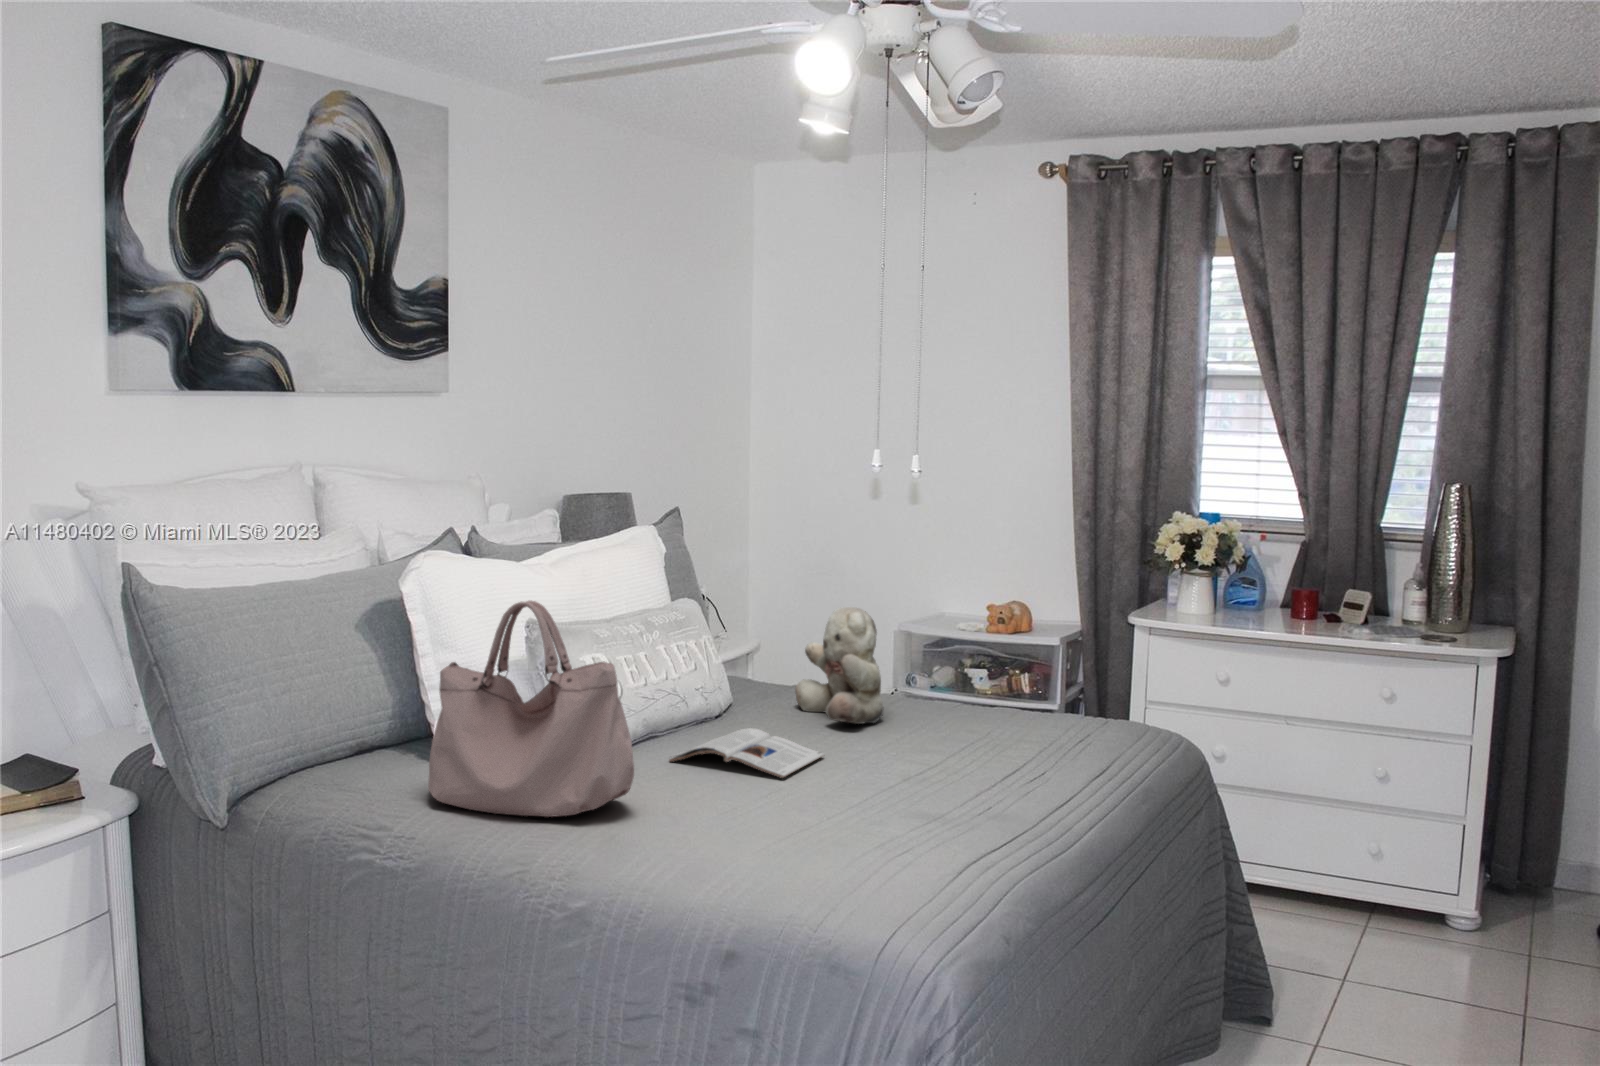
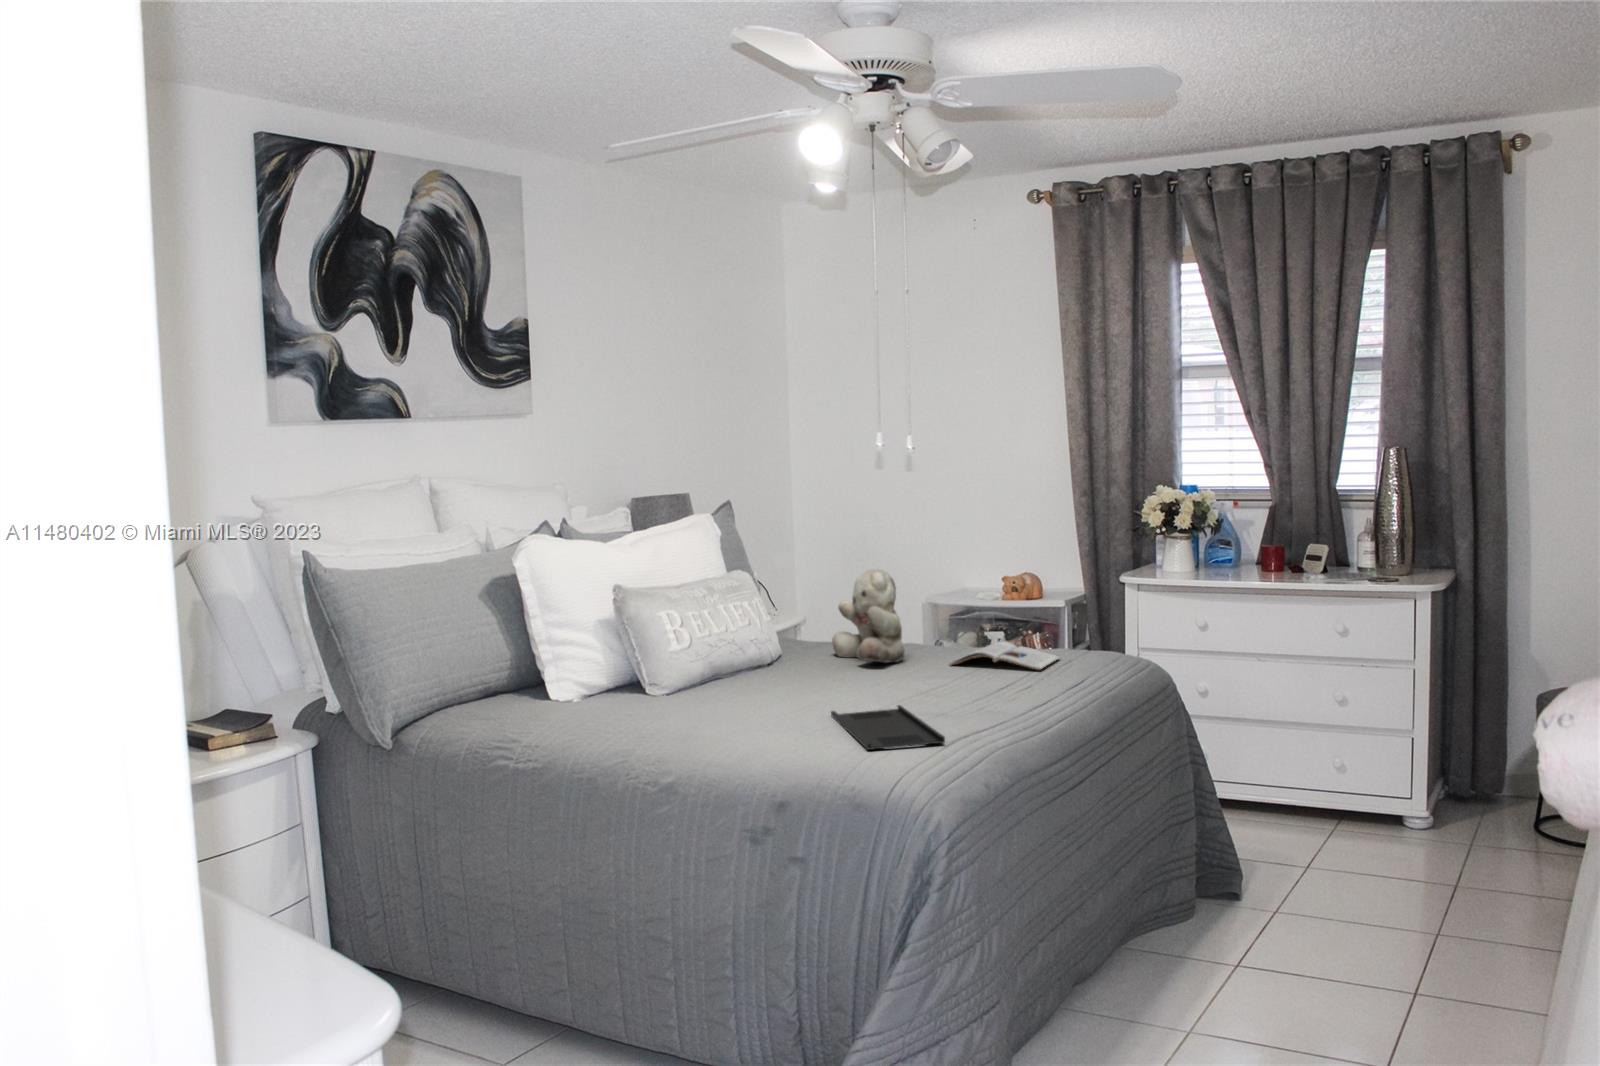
handbag: present [428,601,634,817] -> none [545,564,705,728]
magazine: present [669,728,824,778] -> present [950,642,1060,670]
tray: none [795,795,945,870] -> present [831,705,945,750]

